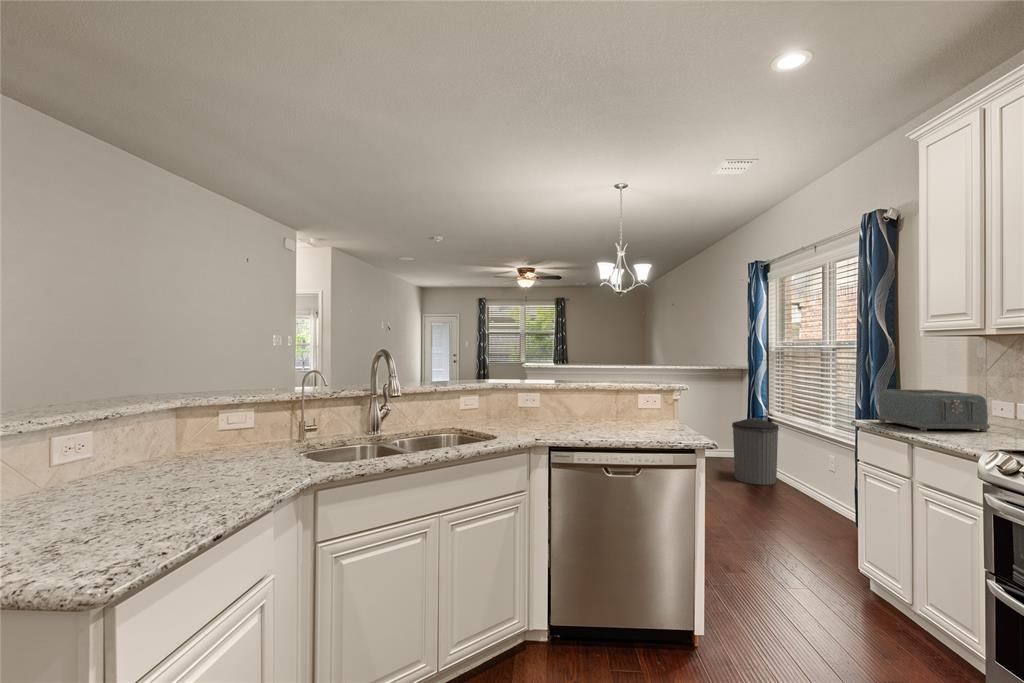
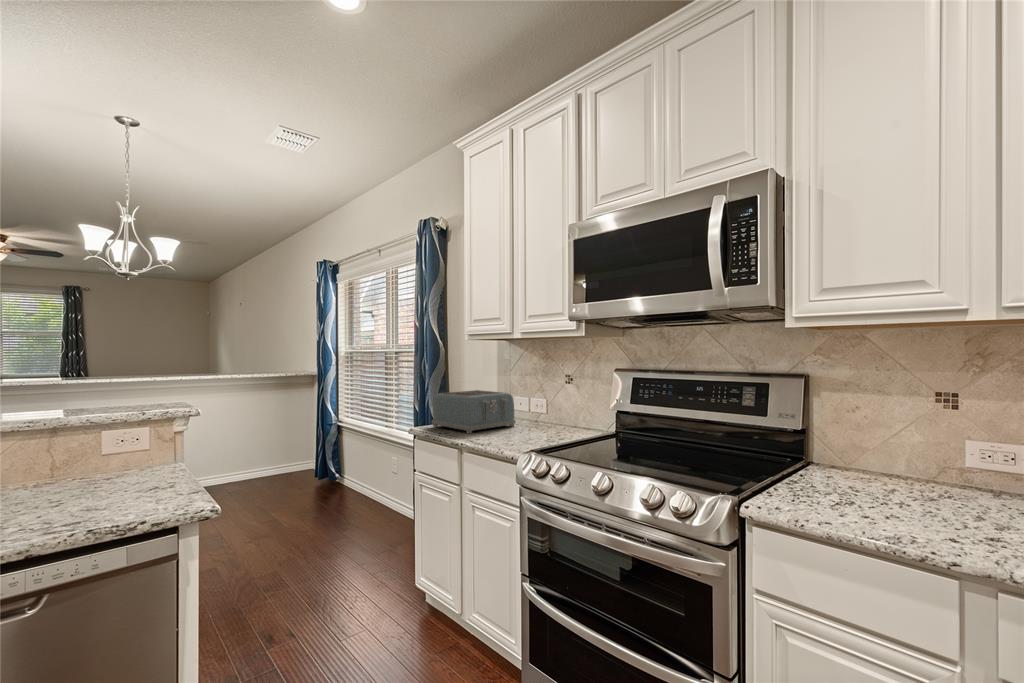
trash can: present [732,418,779,485] -> none [299,427,347,500]

